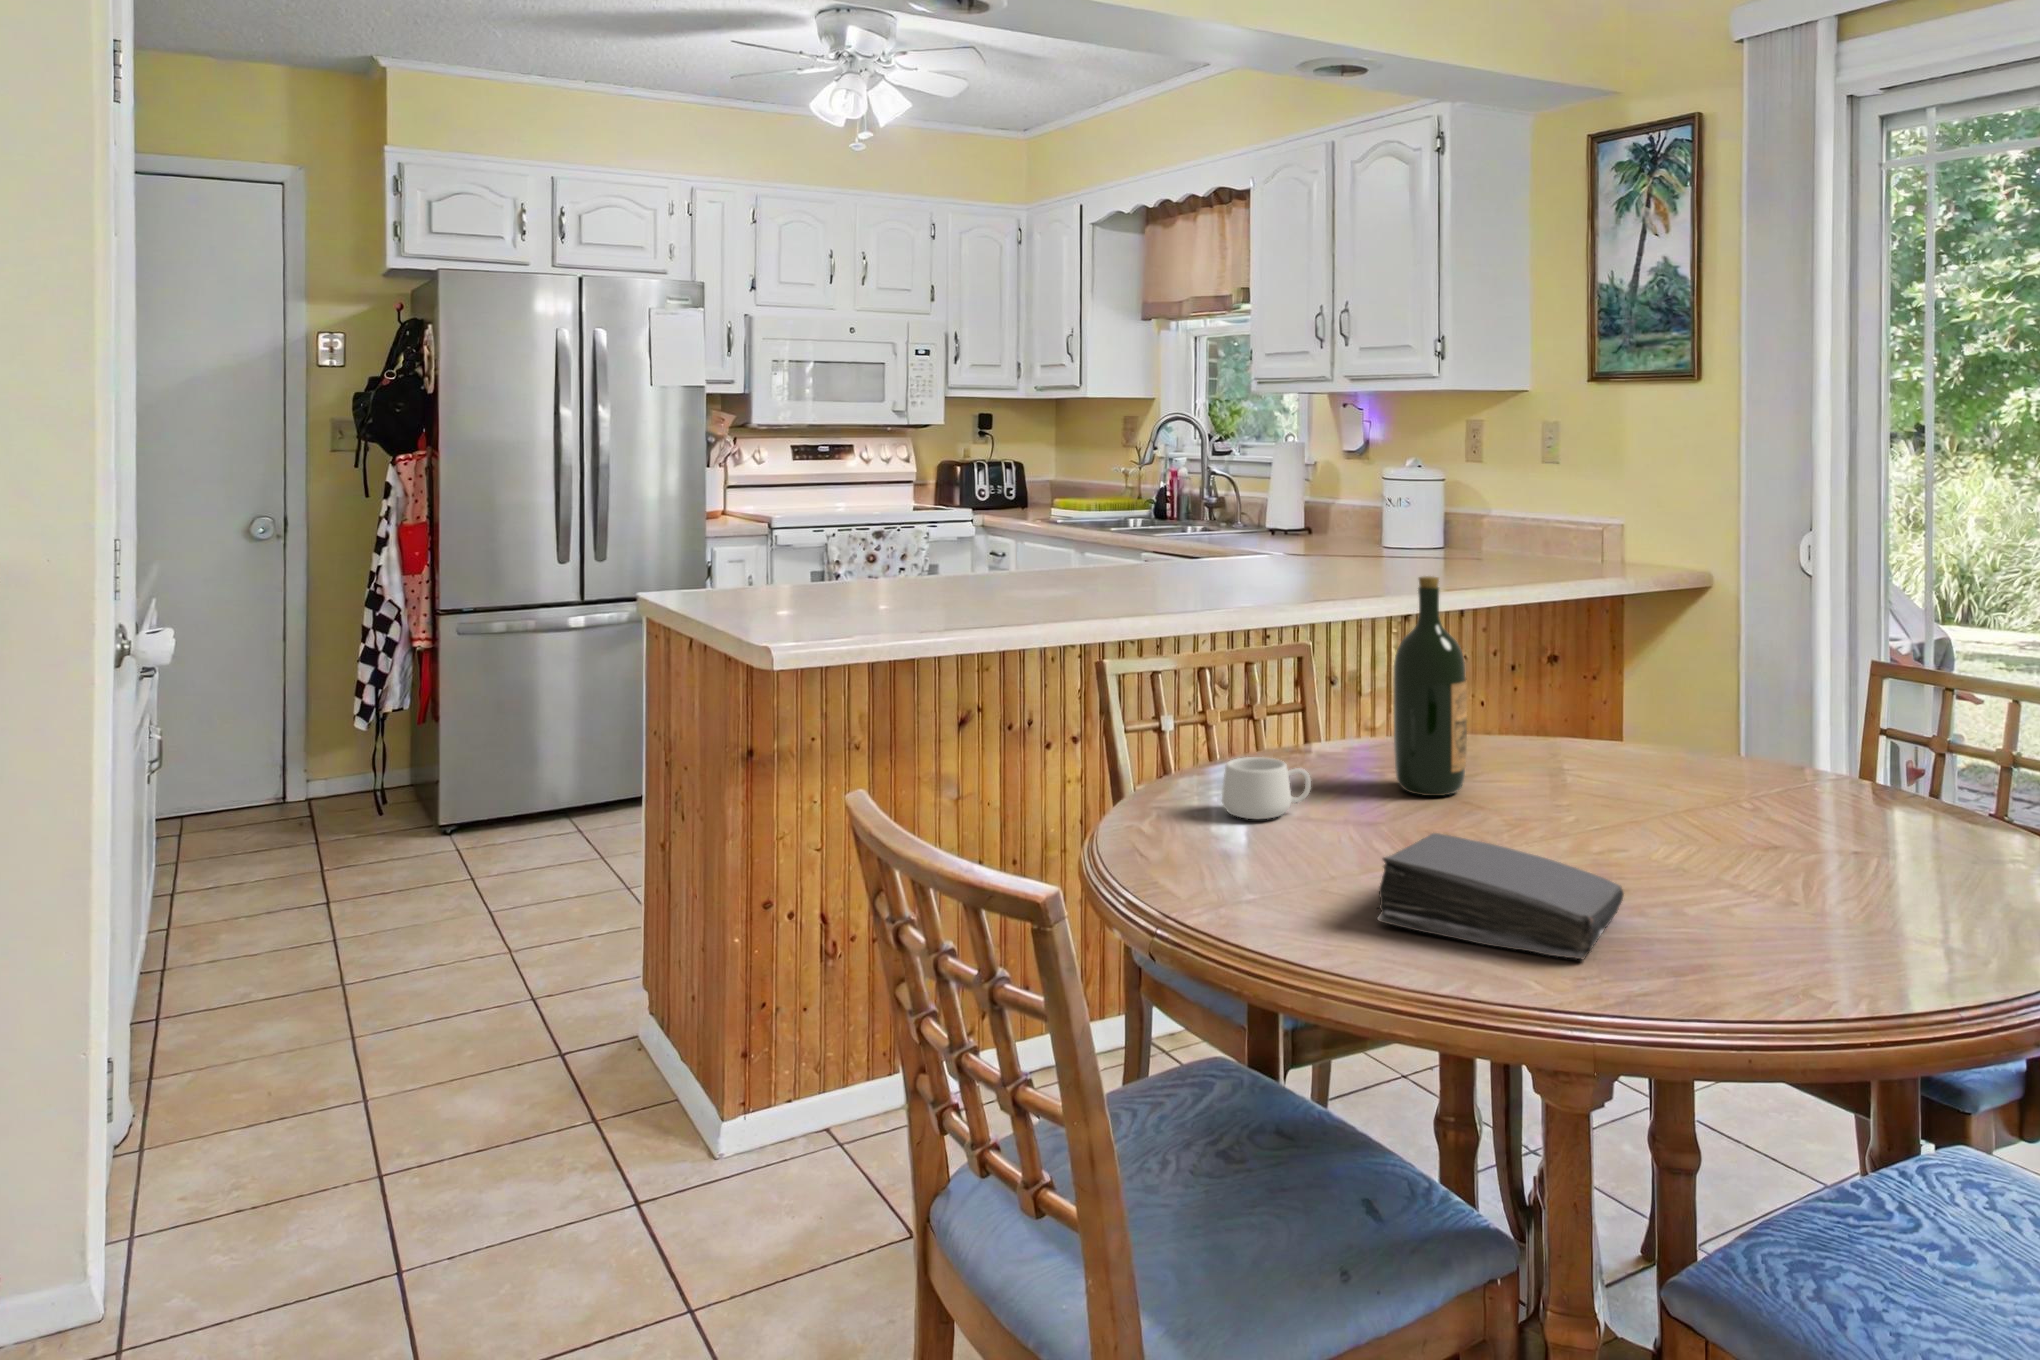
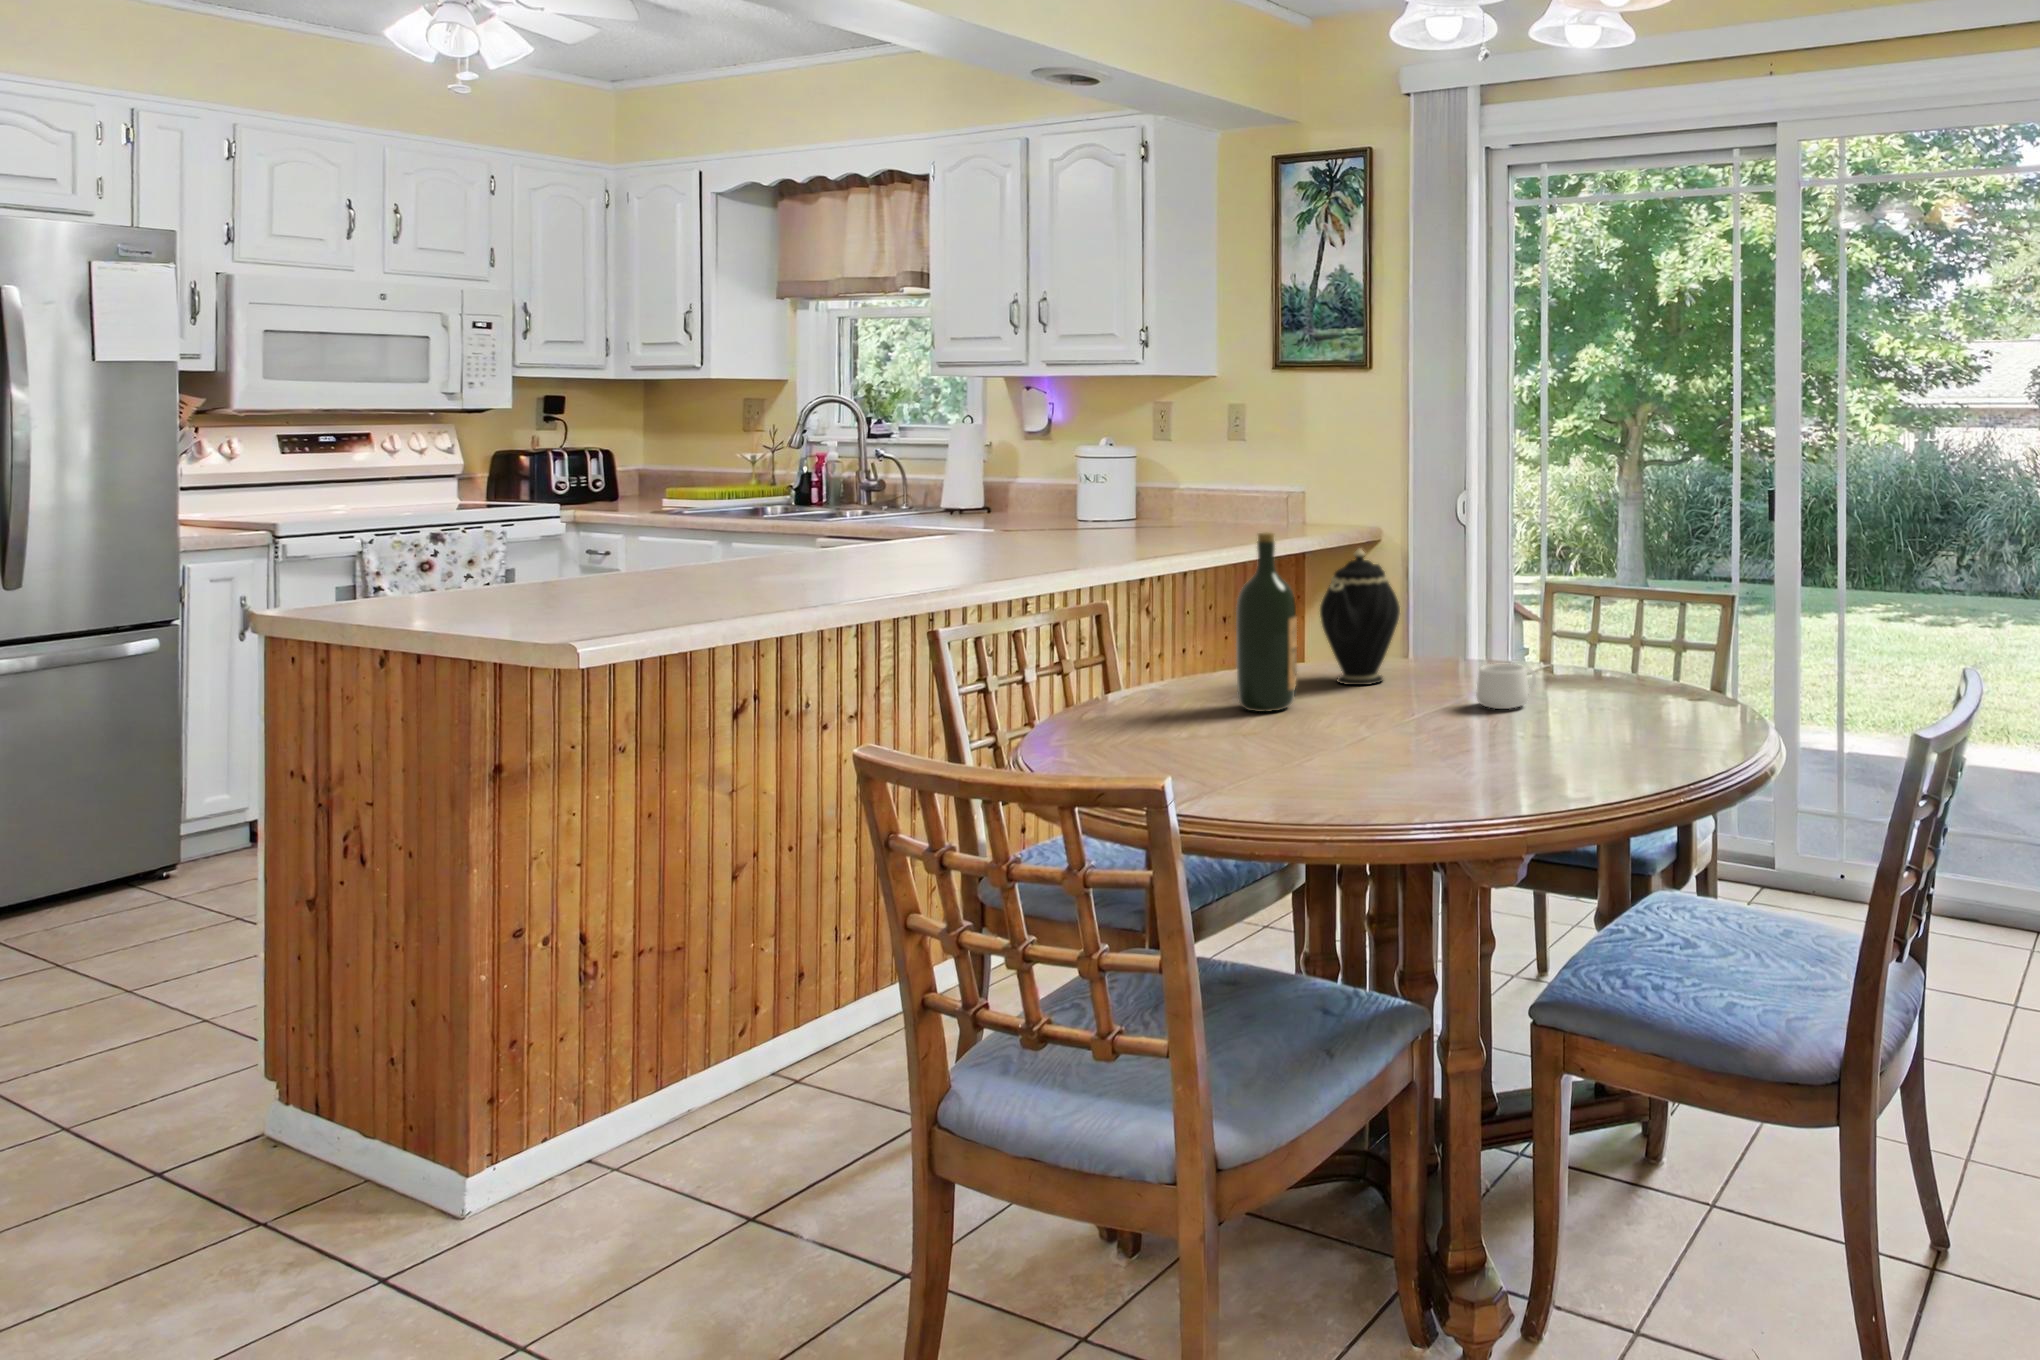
teapot: none [1522,602,1627,775] -> present [1320,549,1400,685]
mug: present [1222,757,1311,819] -> present [1476,664,1536,709]
book: present [1377,833,1624,959] -> none [1319,725,1485,793]

